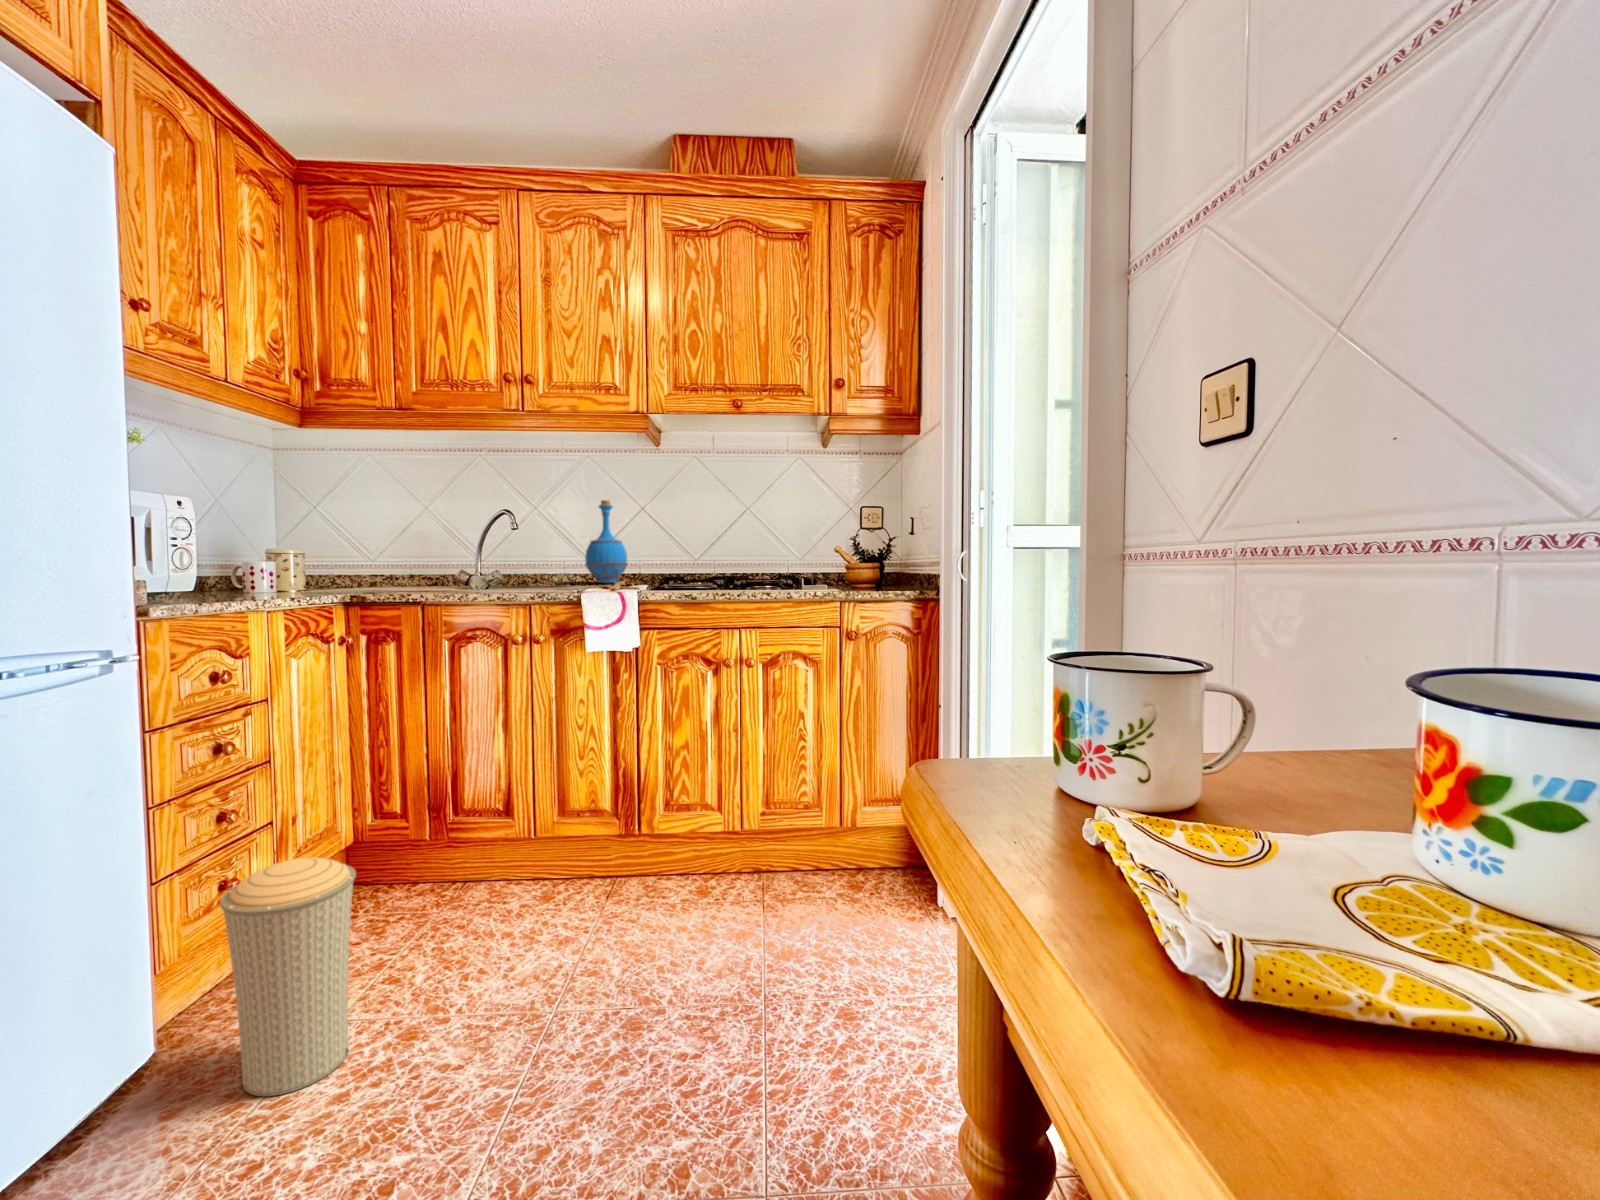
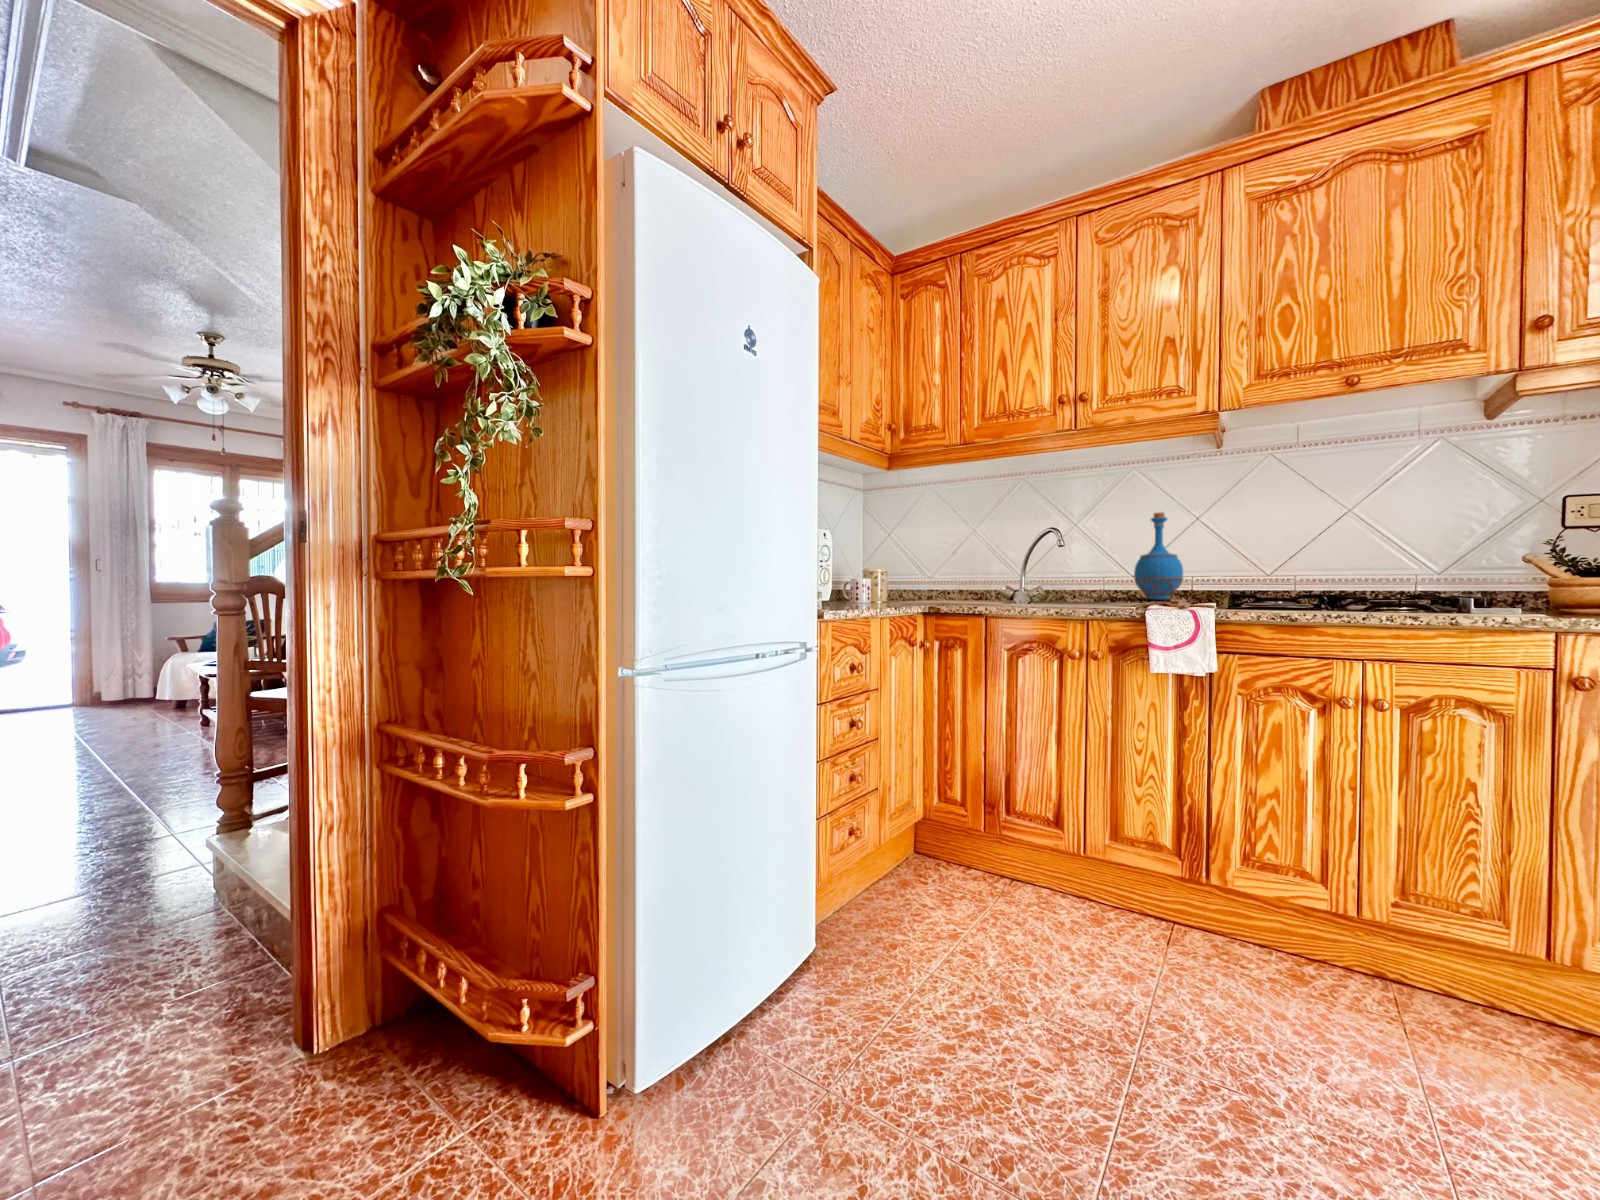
trash can: present [220,858,356,1096] -> none [860,838,959,1048]

